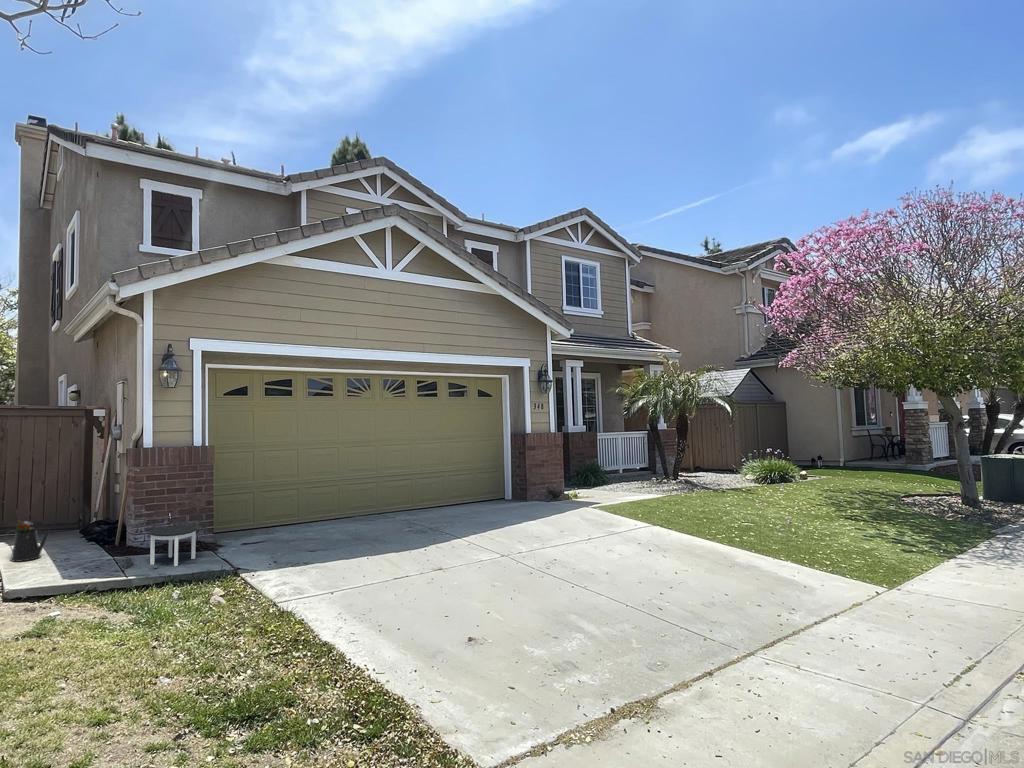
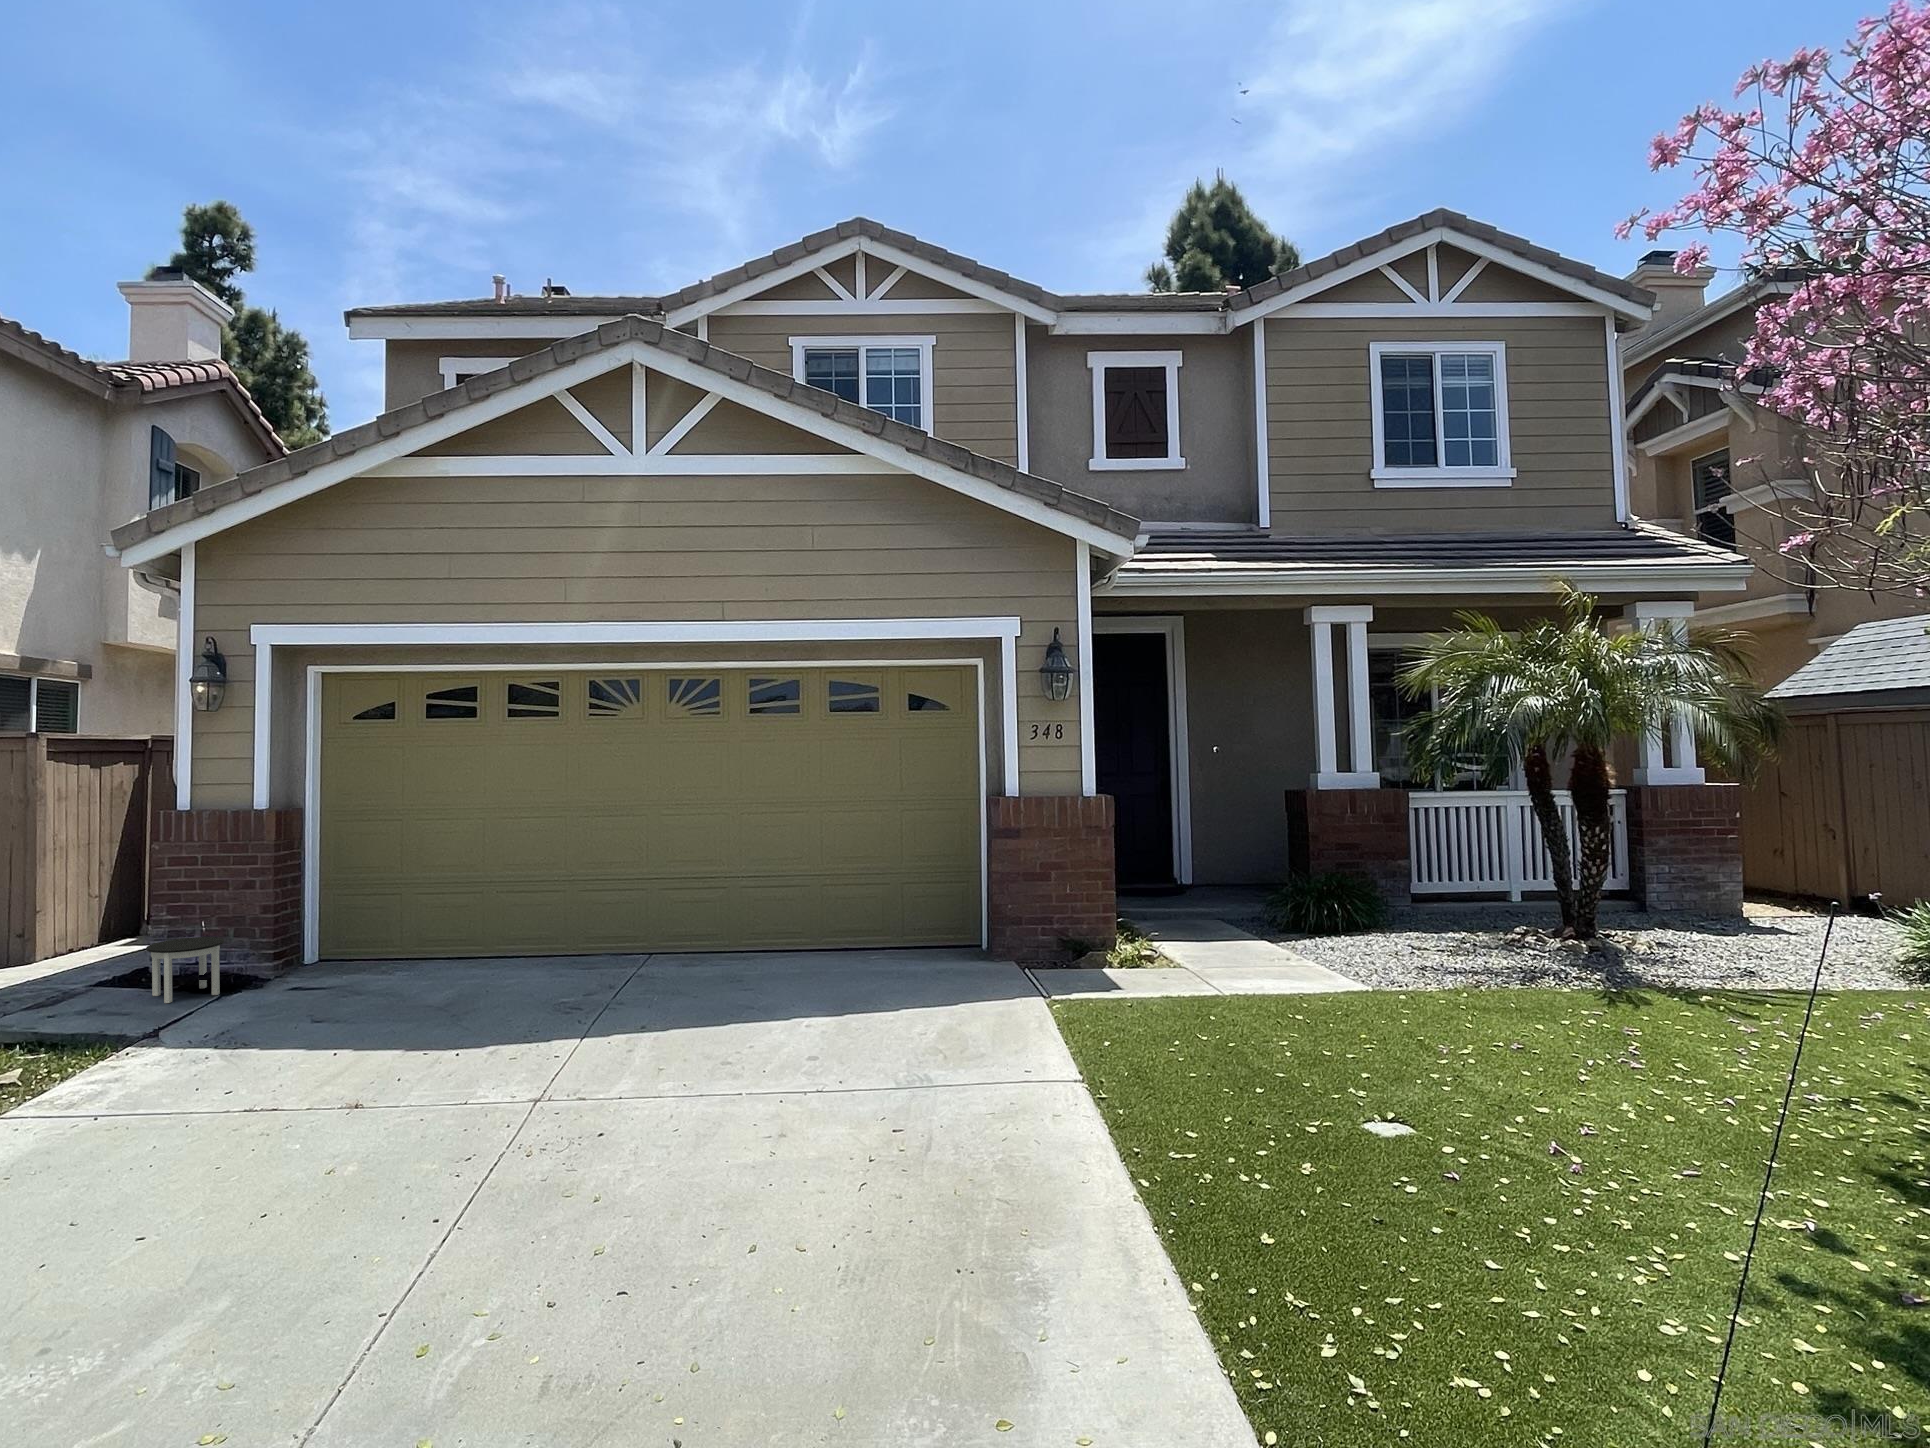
watering can: present [7,521,49,562] -> none [67,903,110,968]

